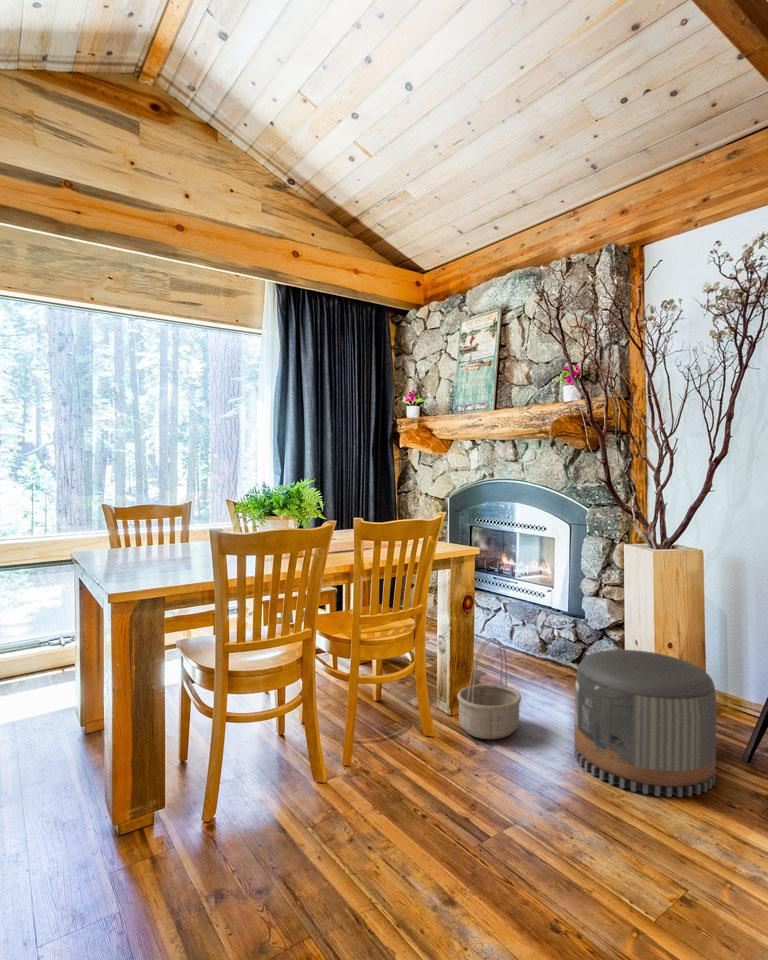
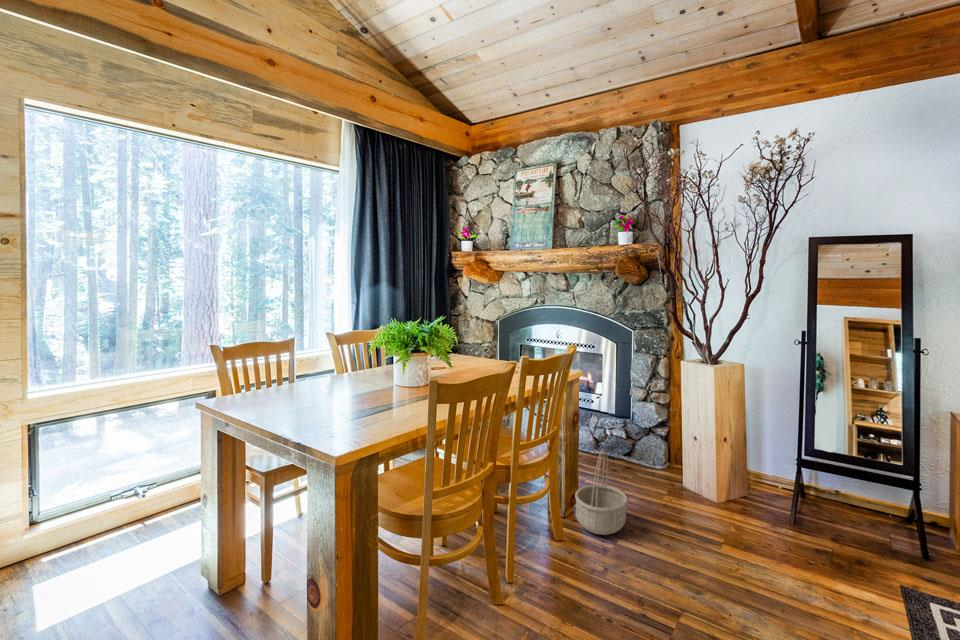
pouf: present [574,650,717,797] -> none [674,450,793,570]

